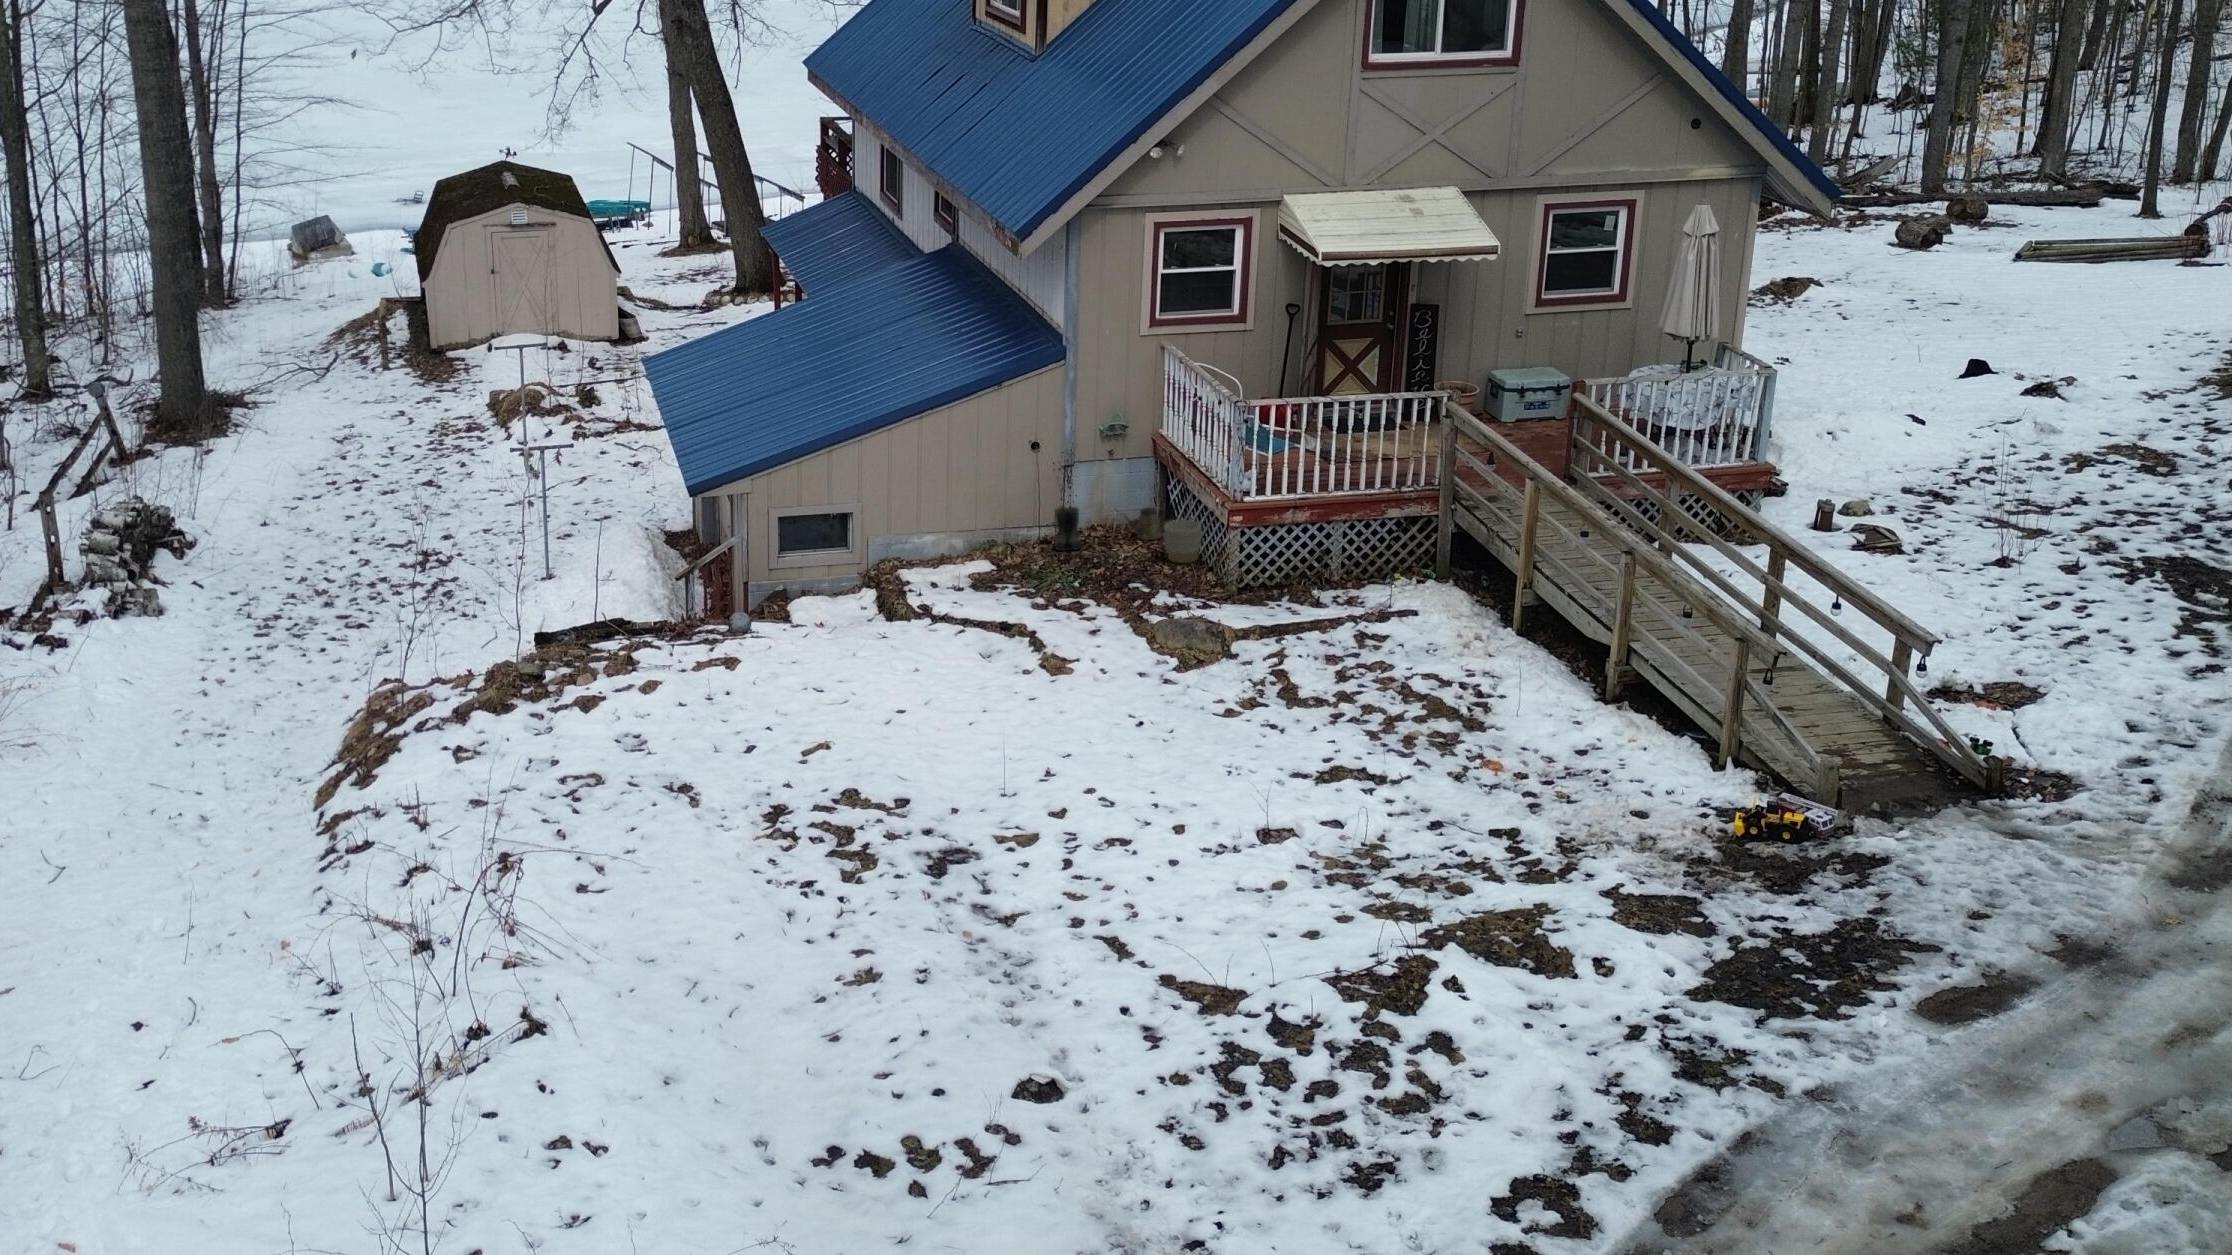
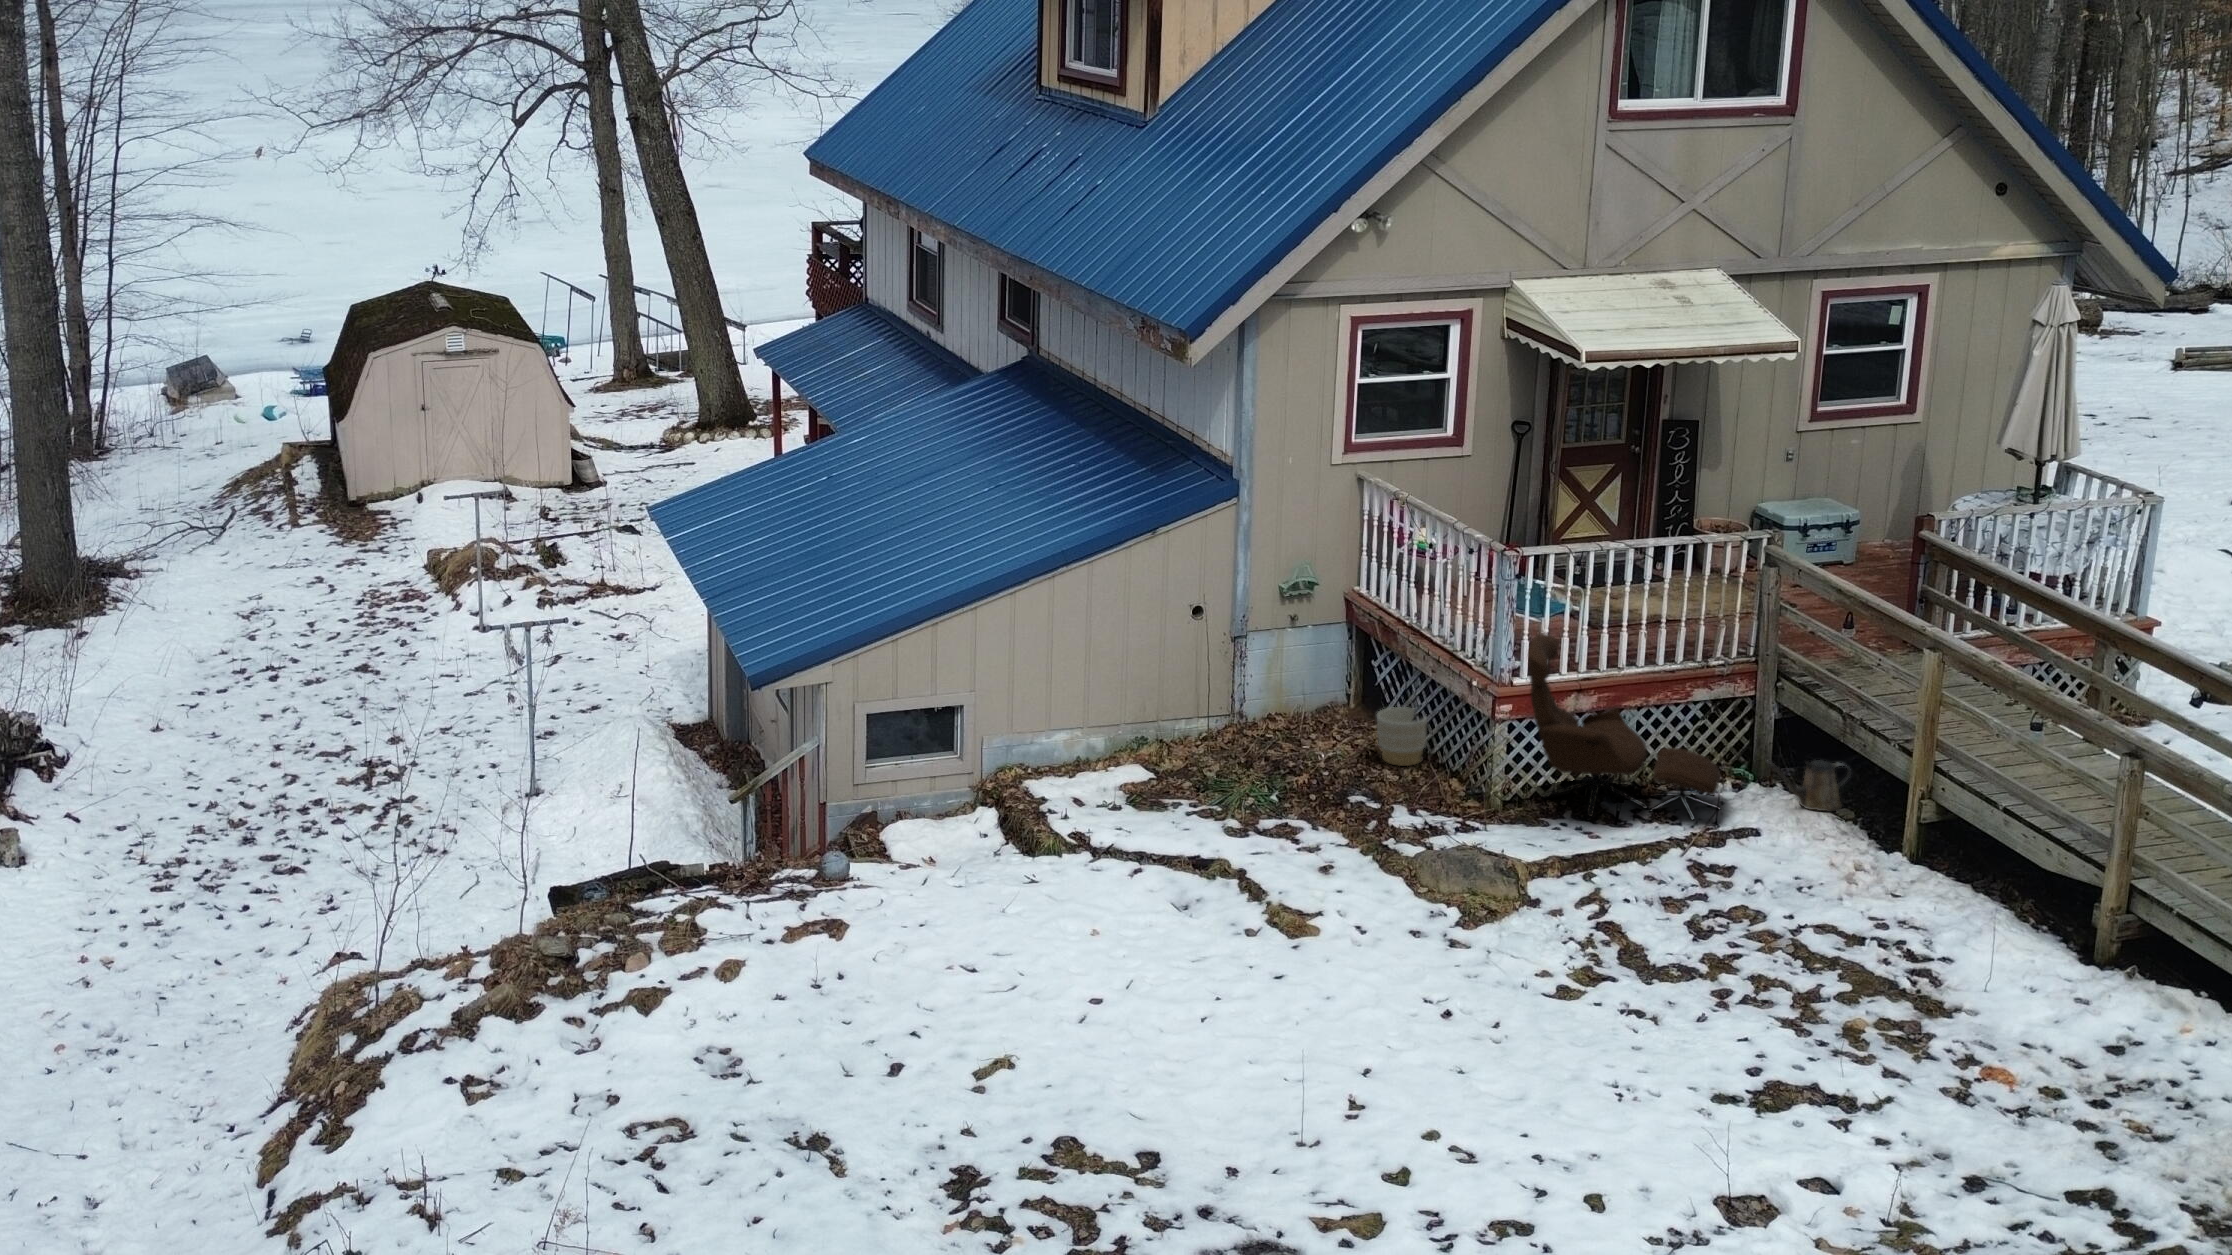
lounge chair: none [1260,464,1403,604] -> present [1528,633,1720,820]
boots: present [1055,507,1082,551] -> none [1221,692,1263,752]
watering can: present [1125,507,1164,541] -> present [1767,760,1851,811]

